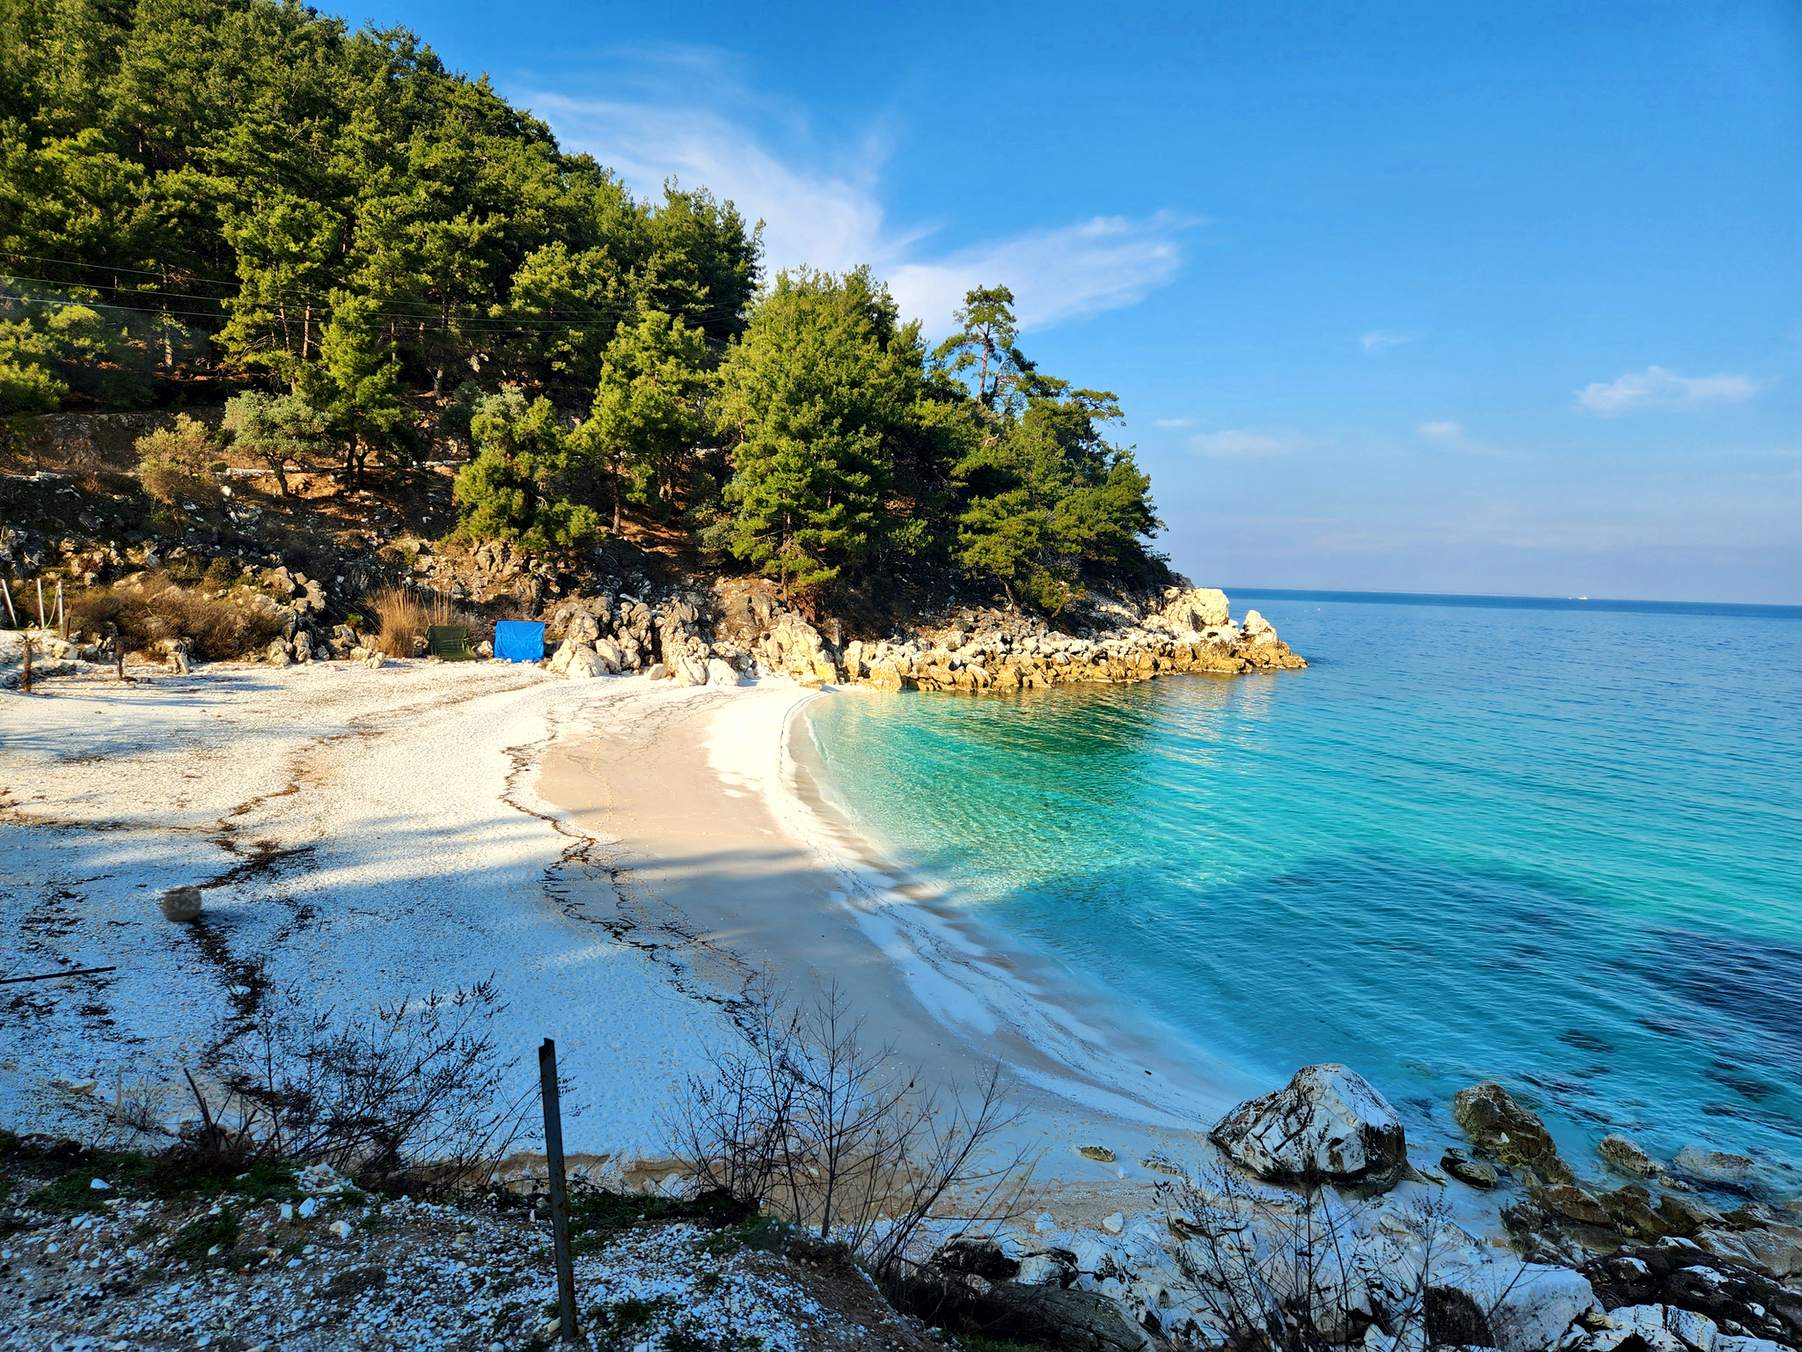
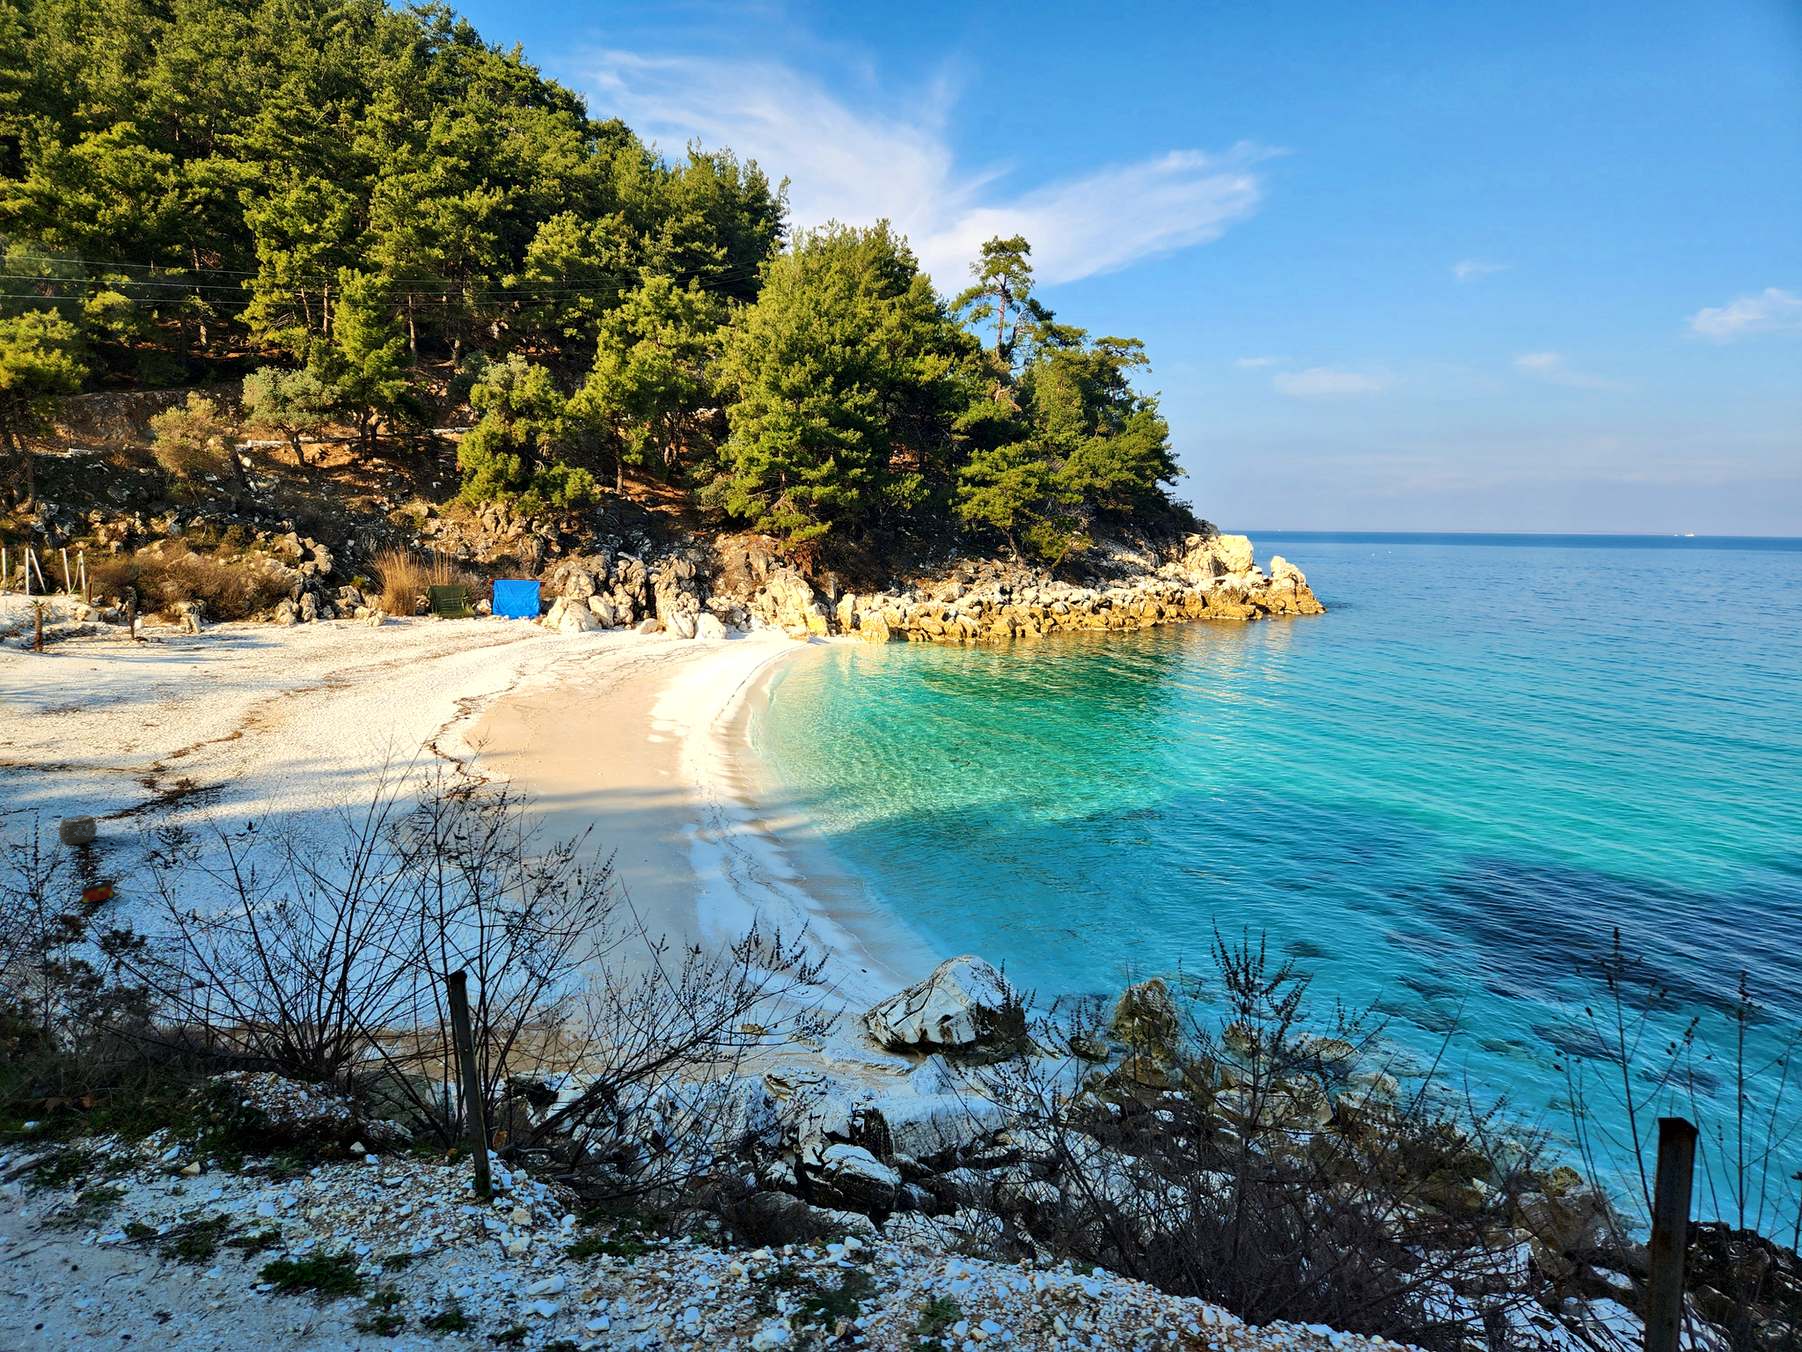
bag: none [223,966,259,991] -> present [79,882,114,903]

